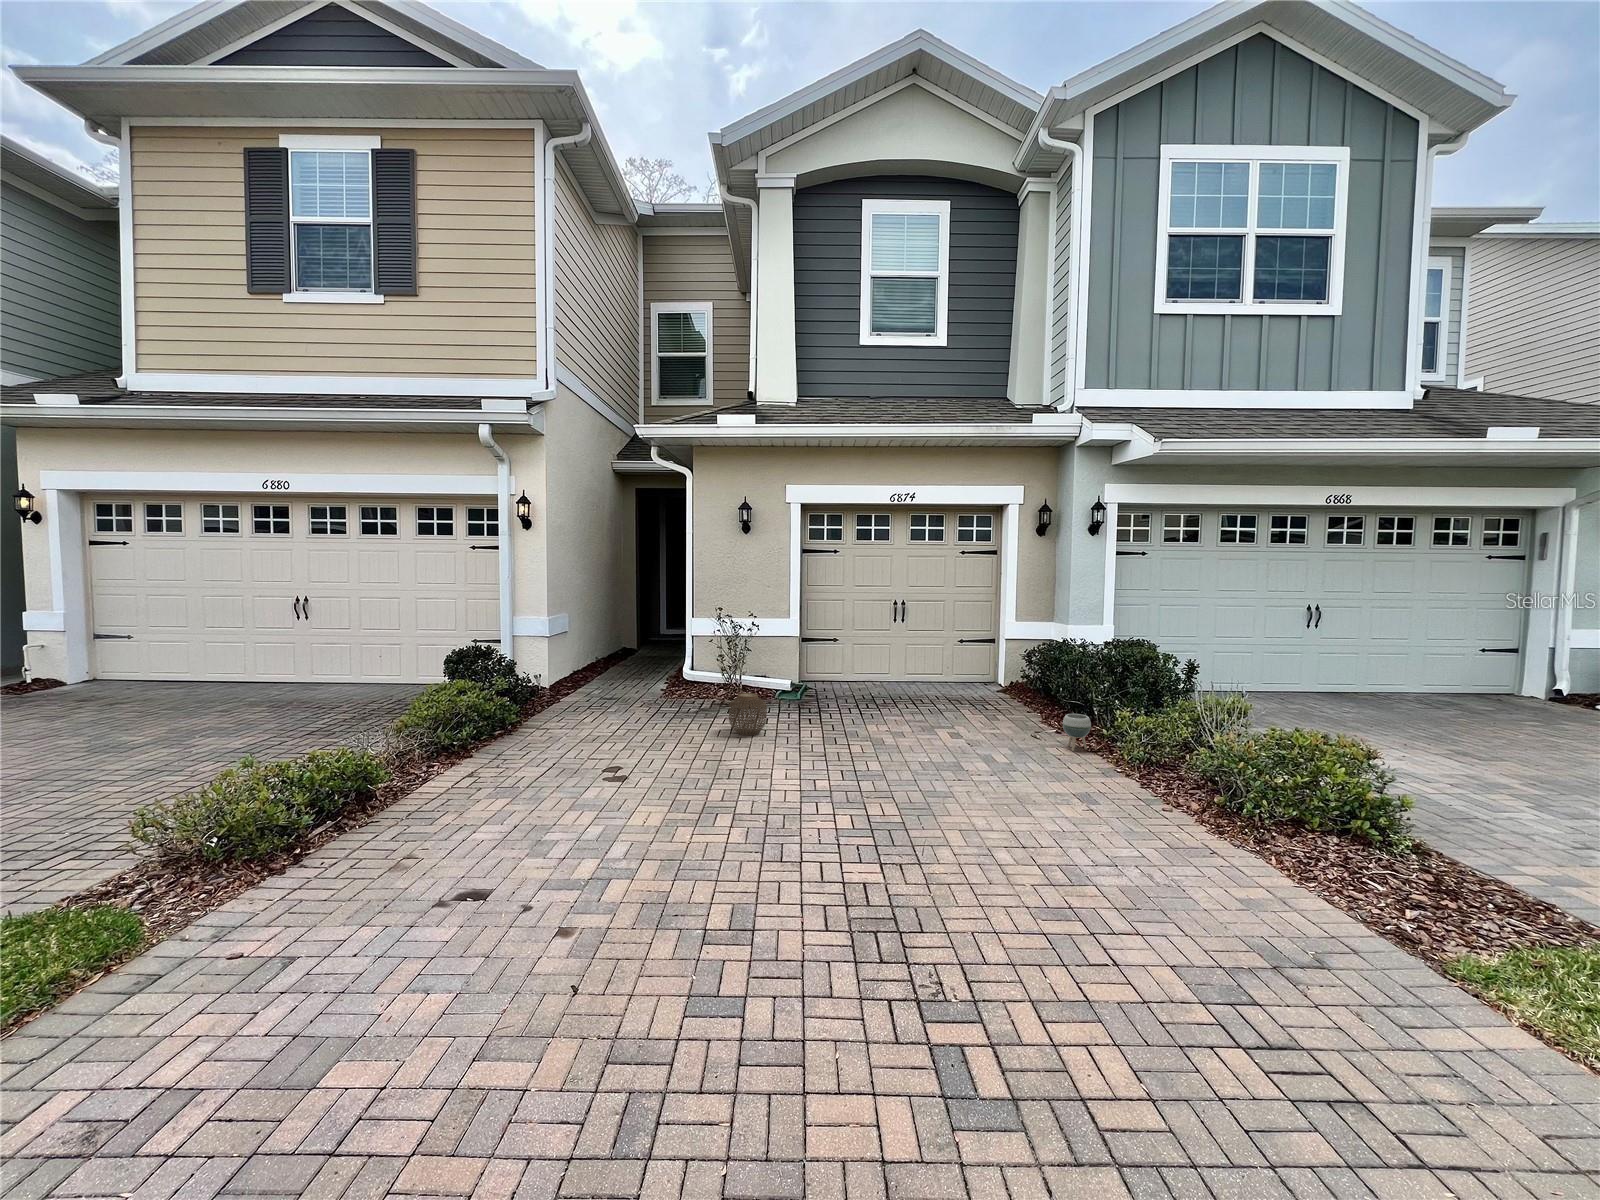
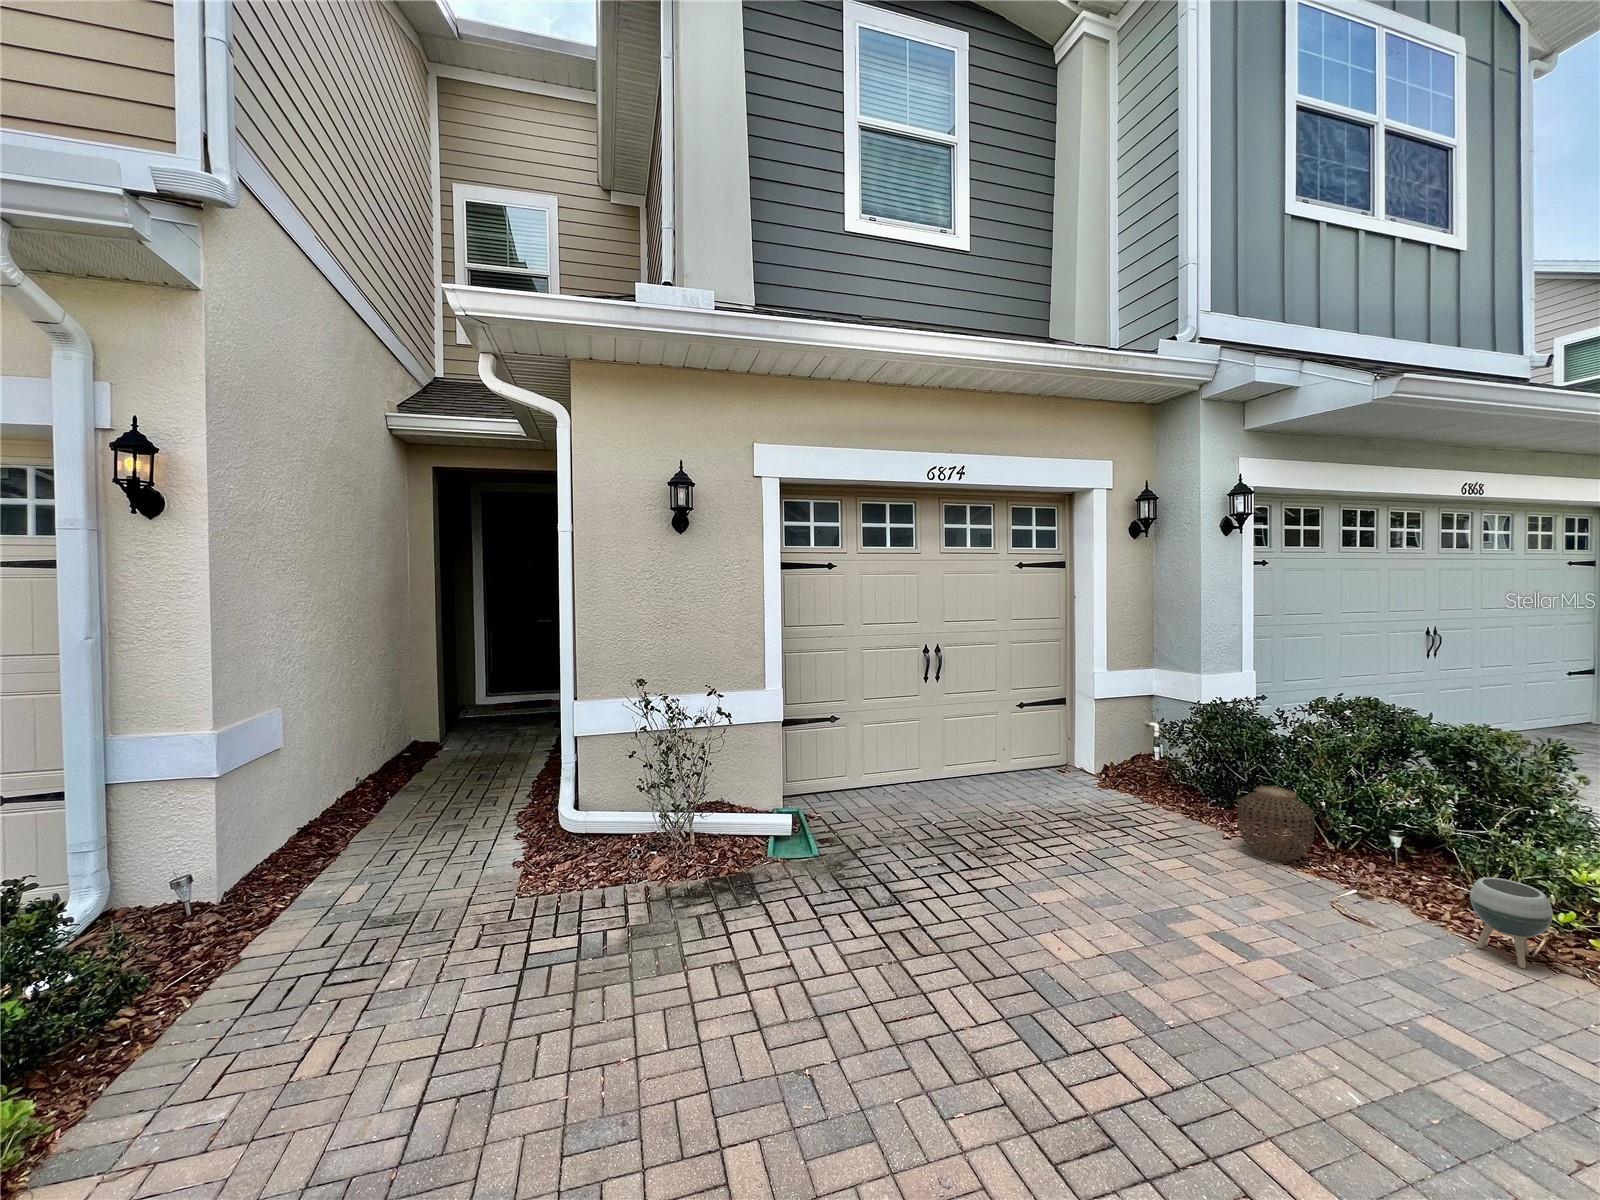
woven basket: present [729,693,767,736] -> present [1238,786,1315,862]

